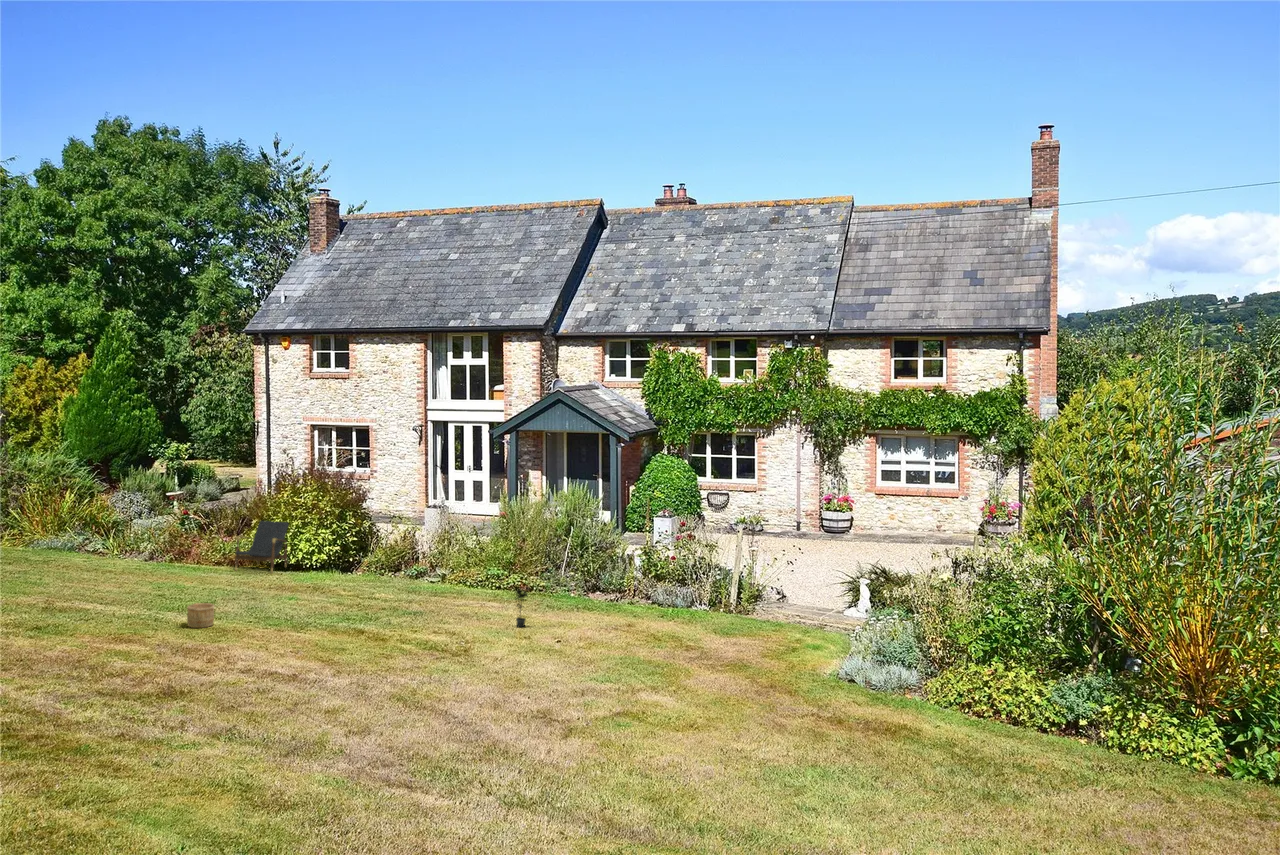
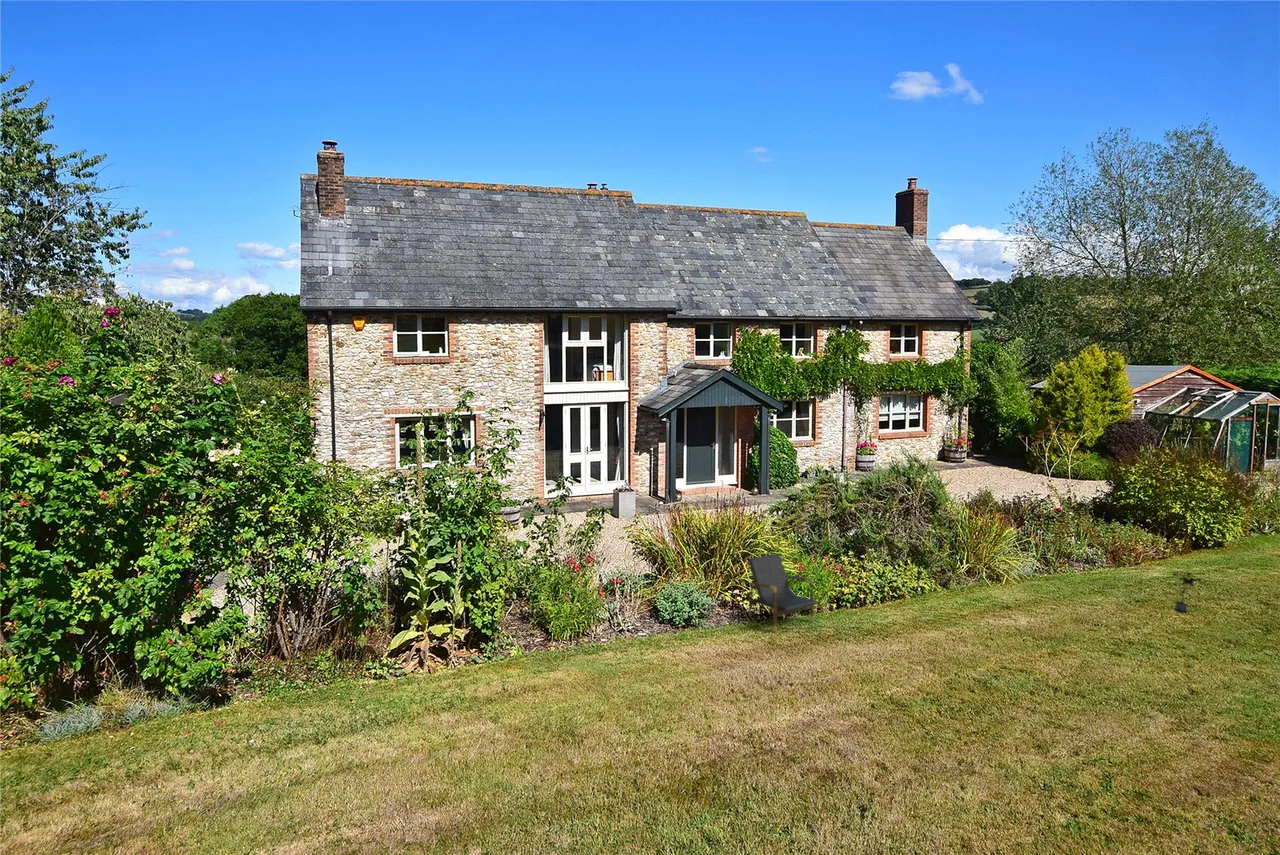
wooden bucket: present [187,603,215,628] -> none [1145,705,1196,751]

